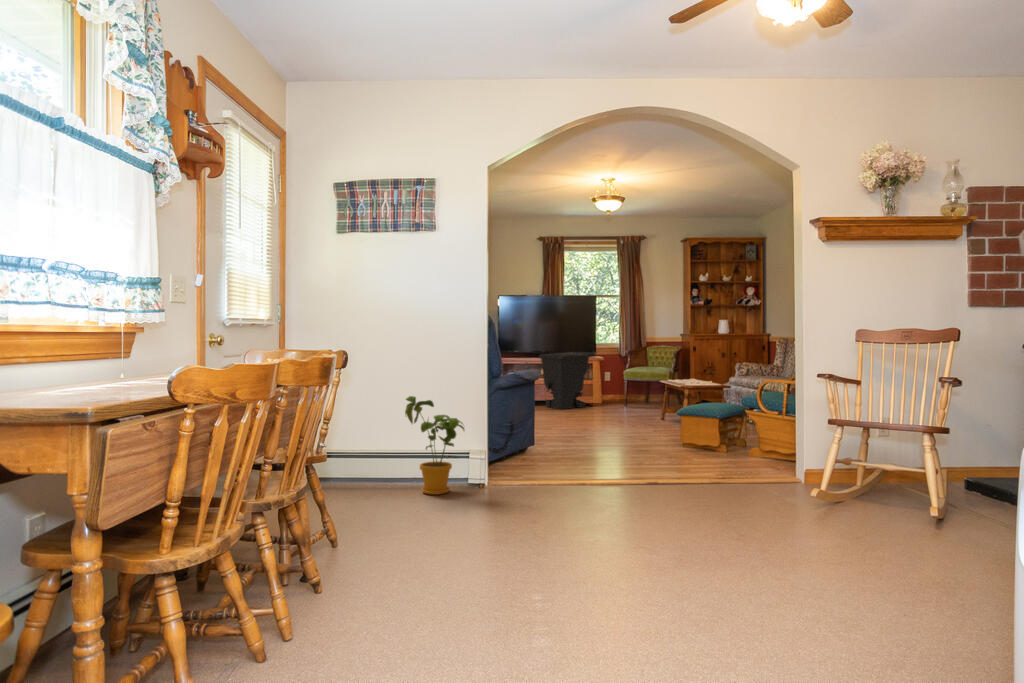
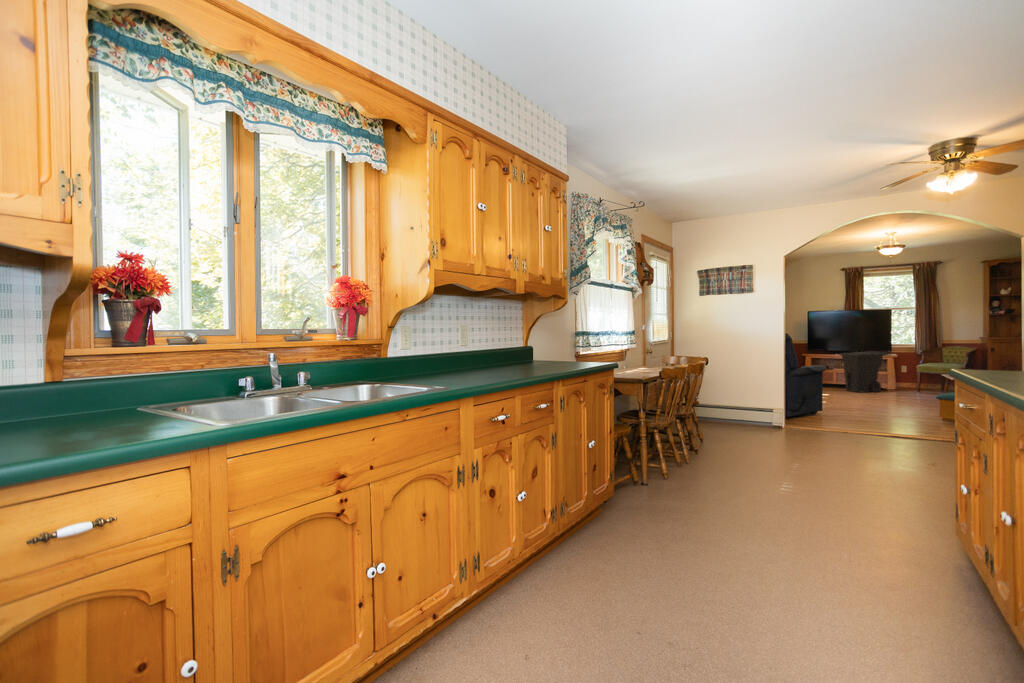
house plant: present [405,396,464,495] -> none [736,379,769,429]

